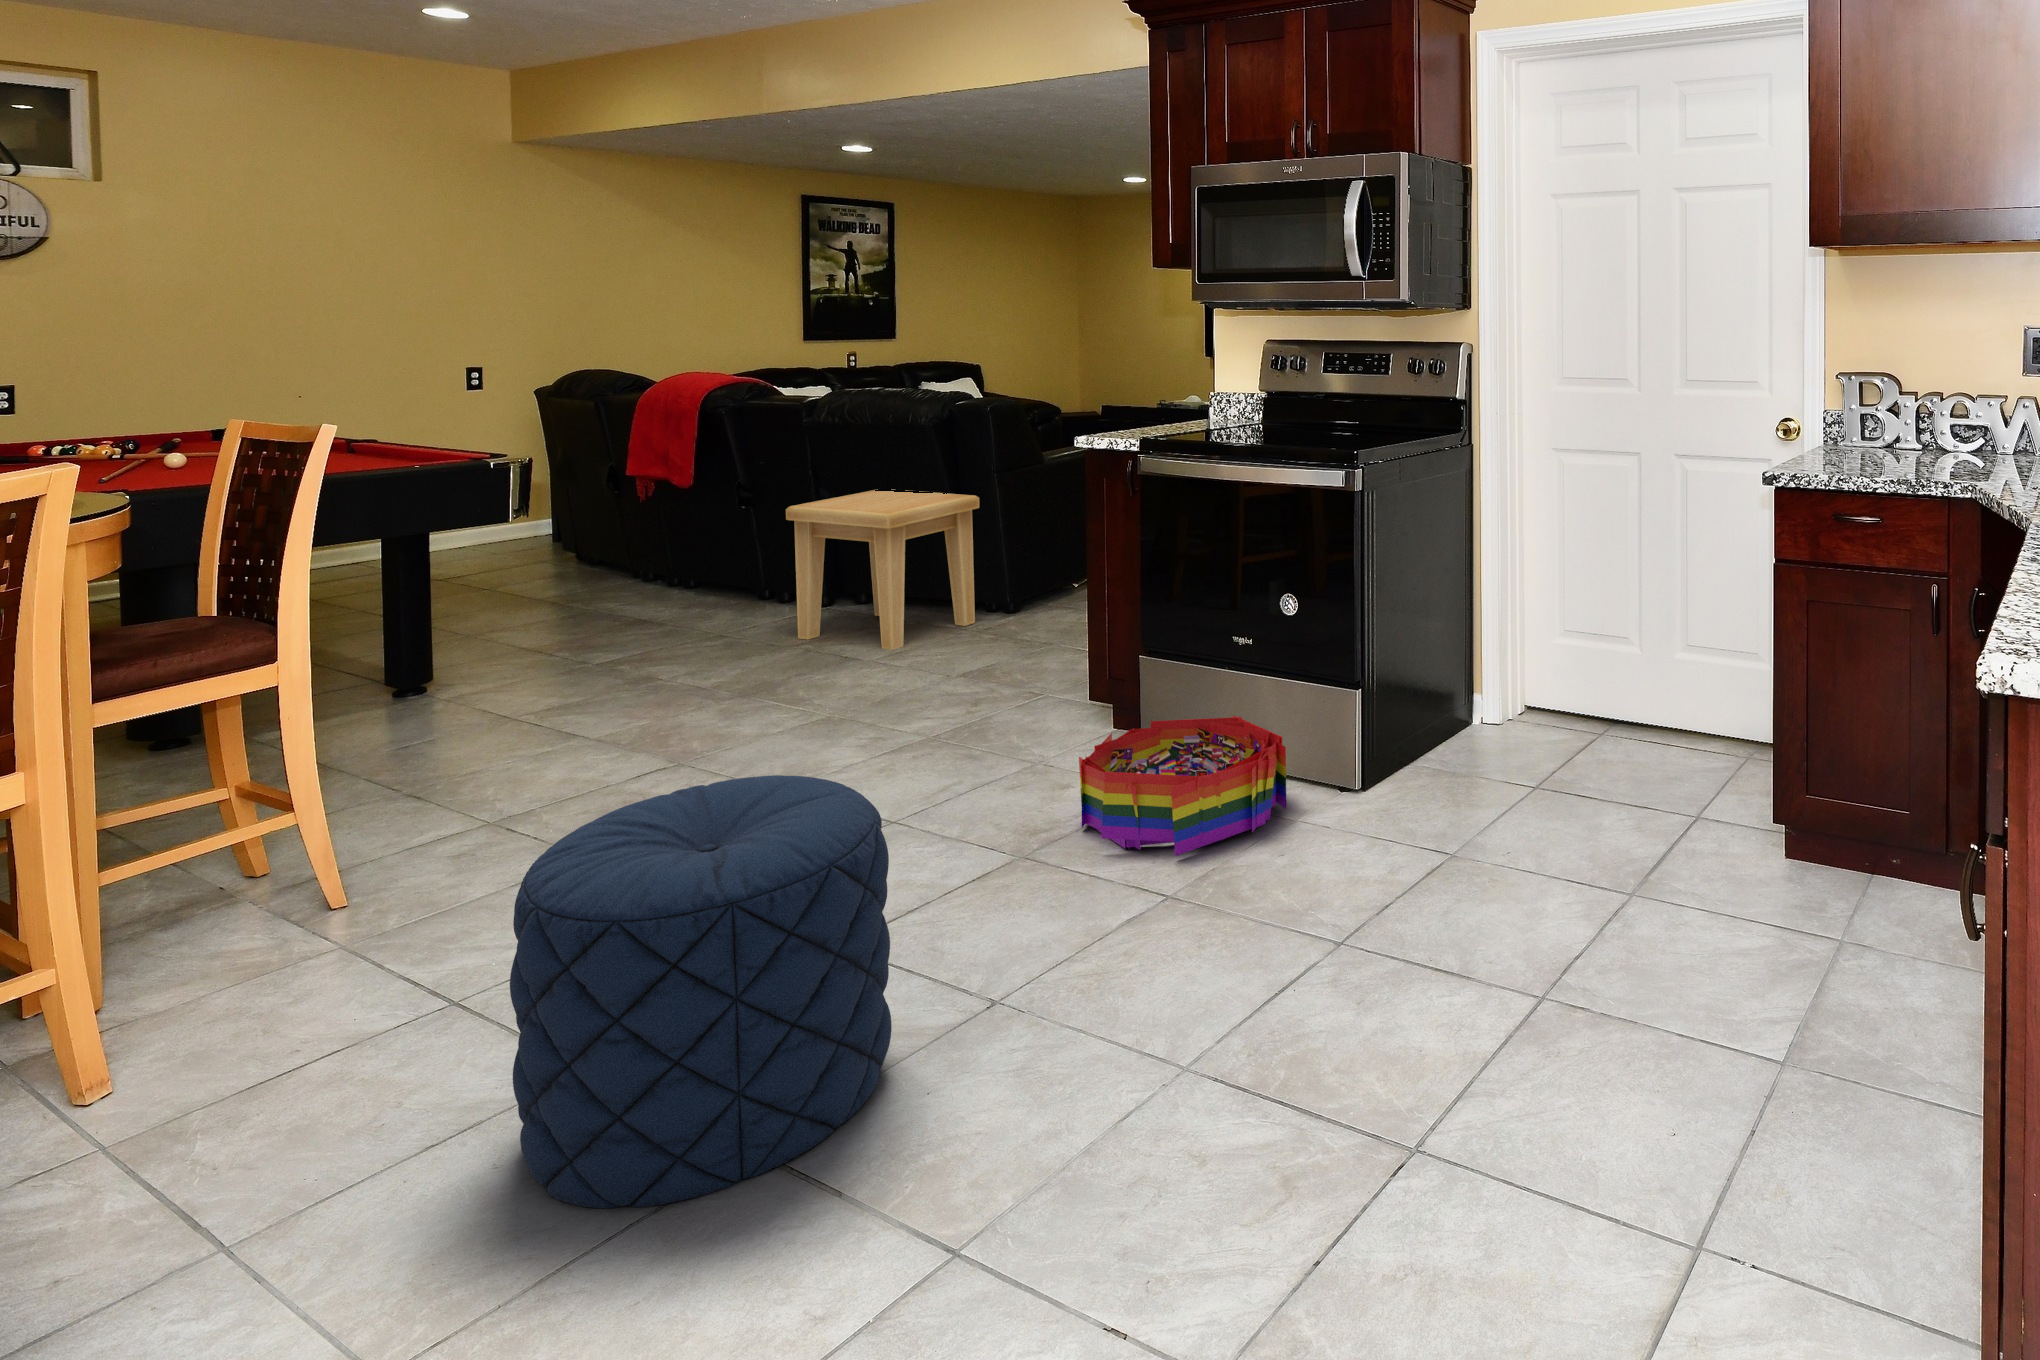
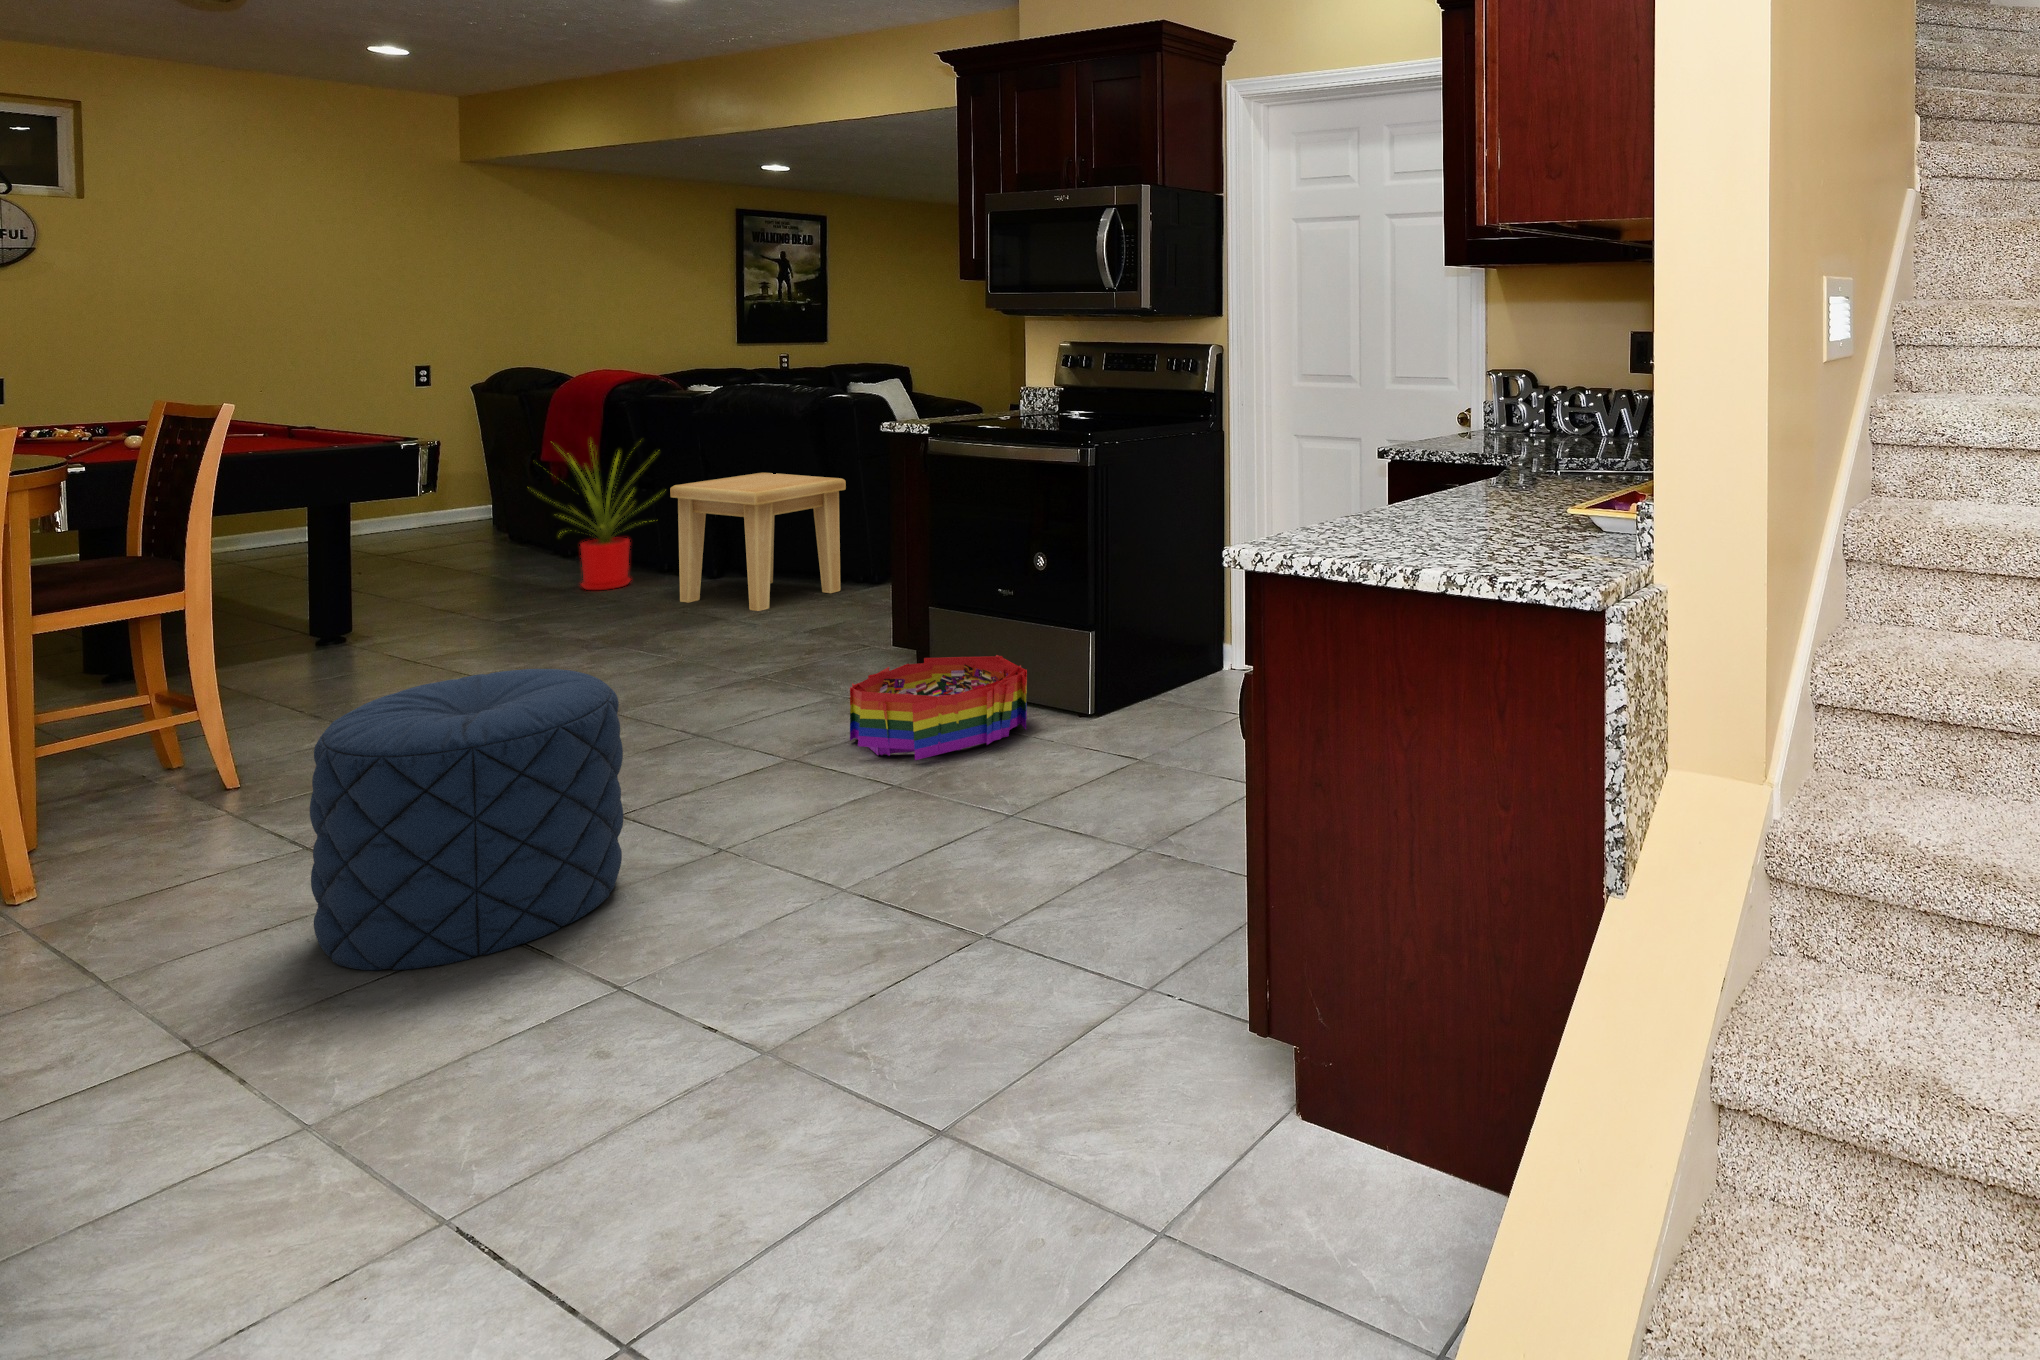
house plant: none [618,451,770,625] -> present [534,445,655,590]

